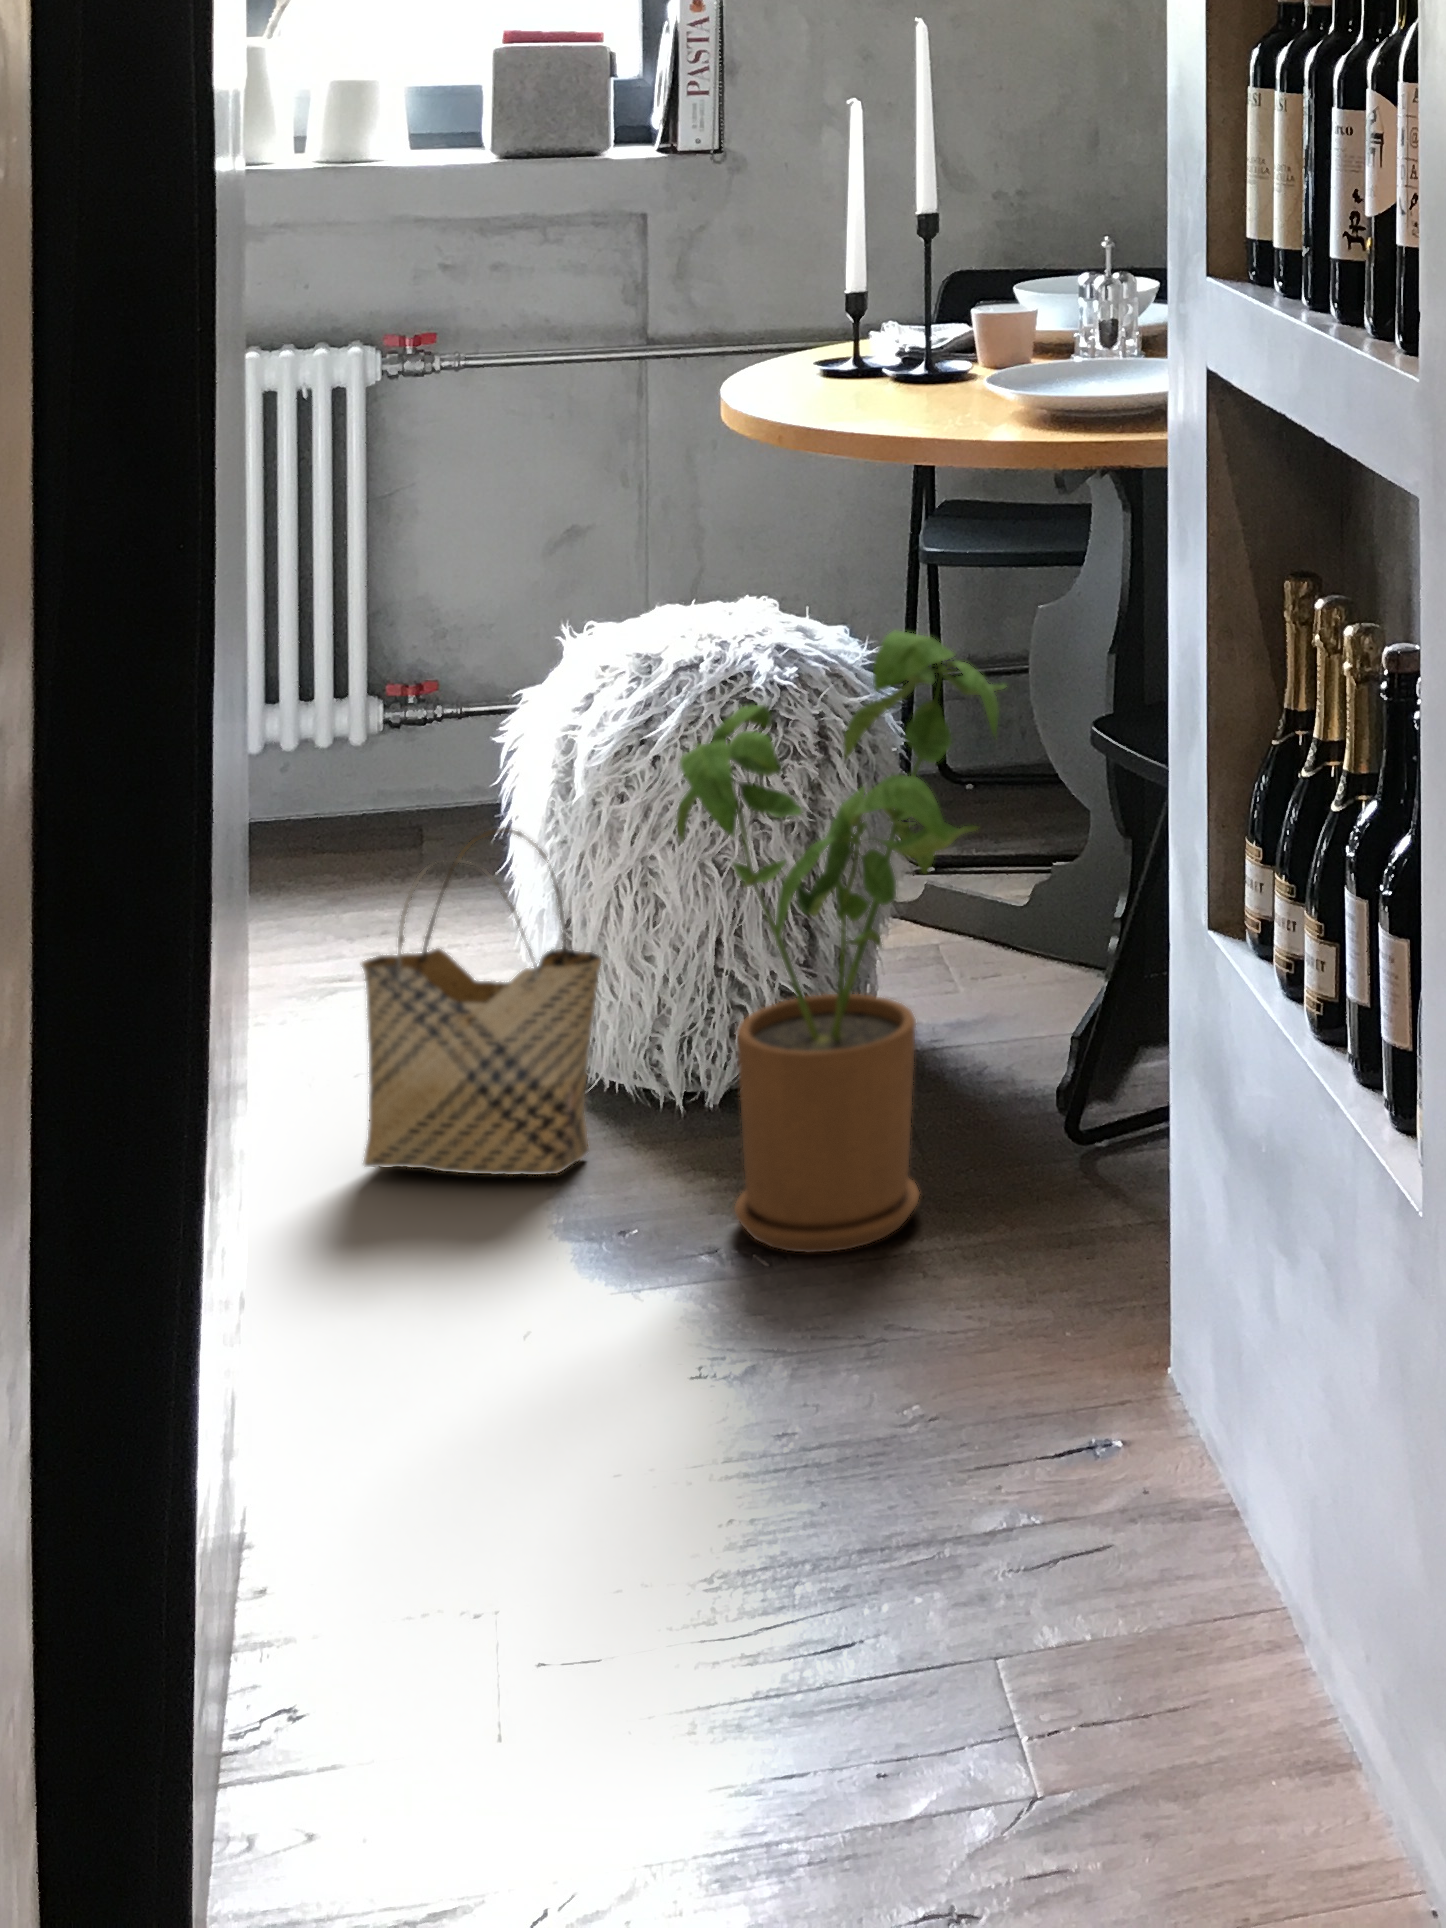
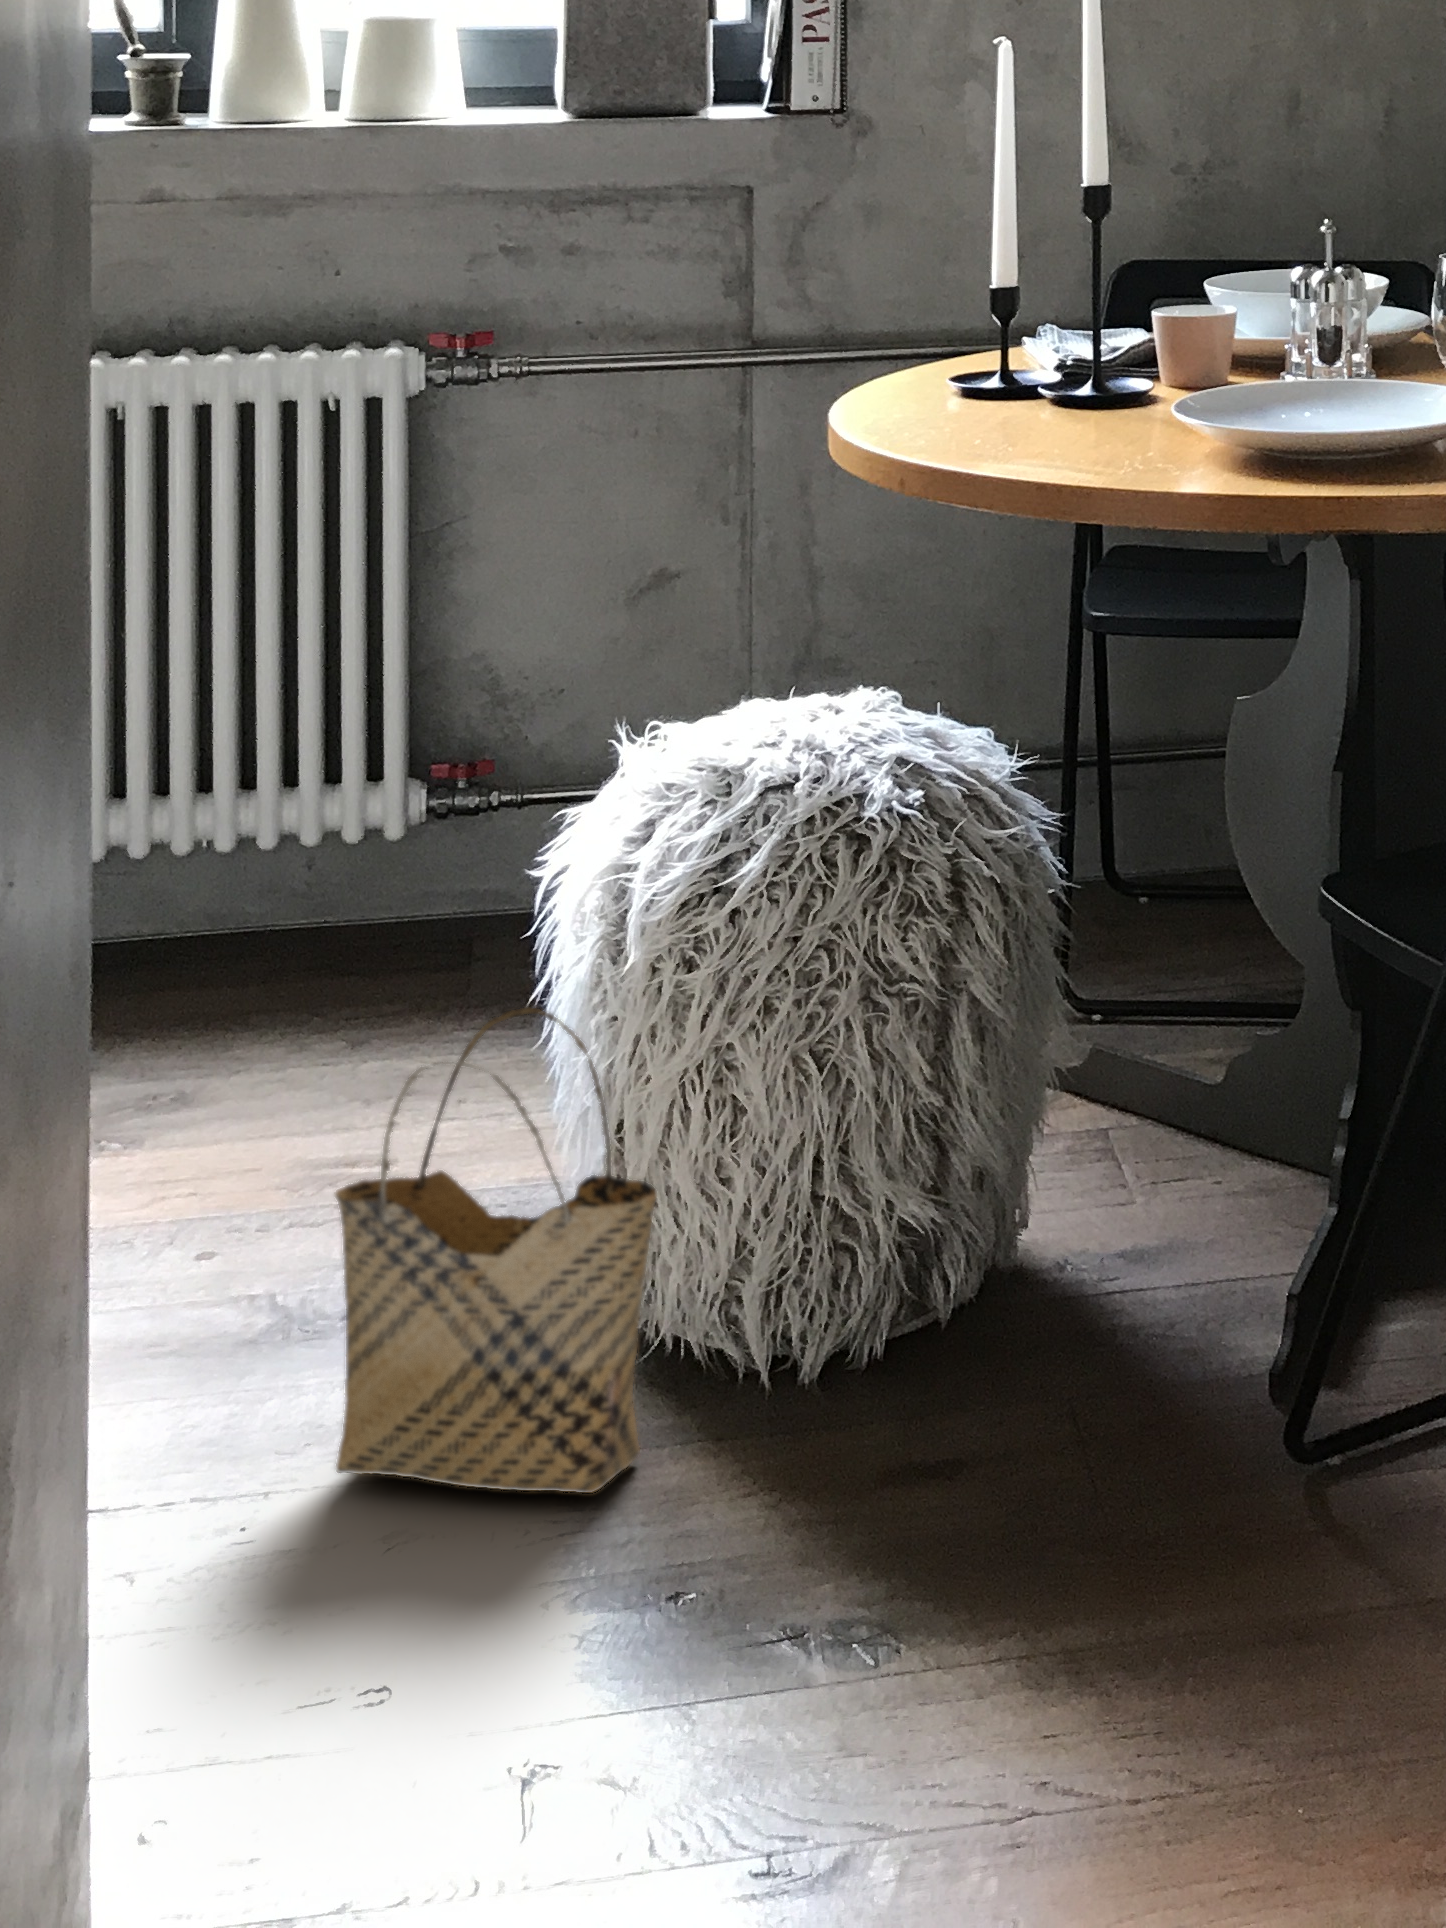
house plant: present [676,631,1005,1253] -> none [752,762,1205,1643]

